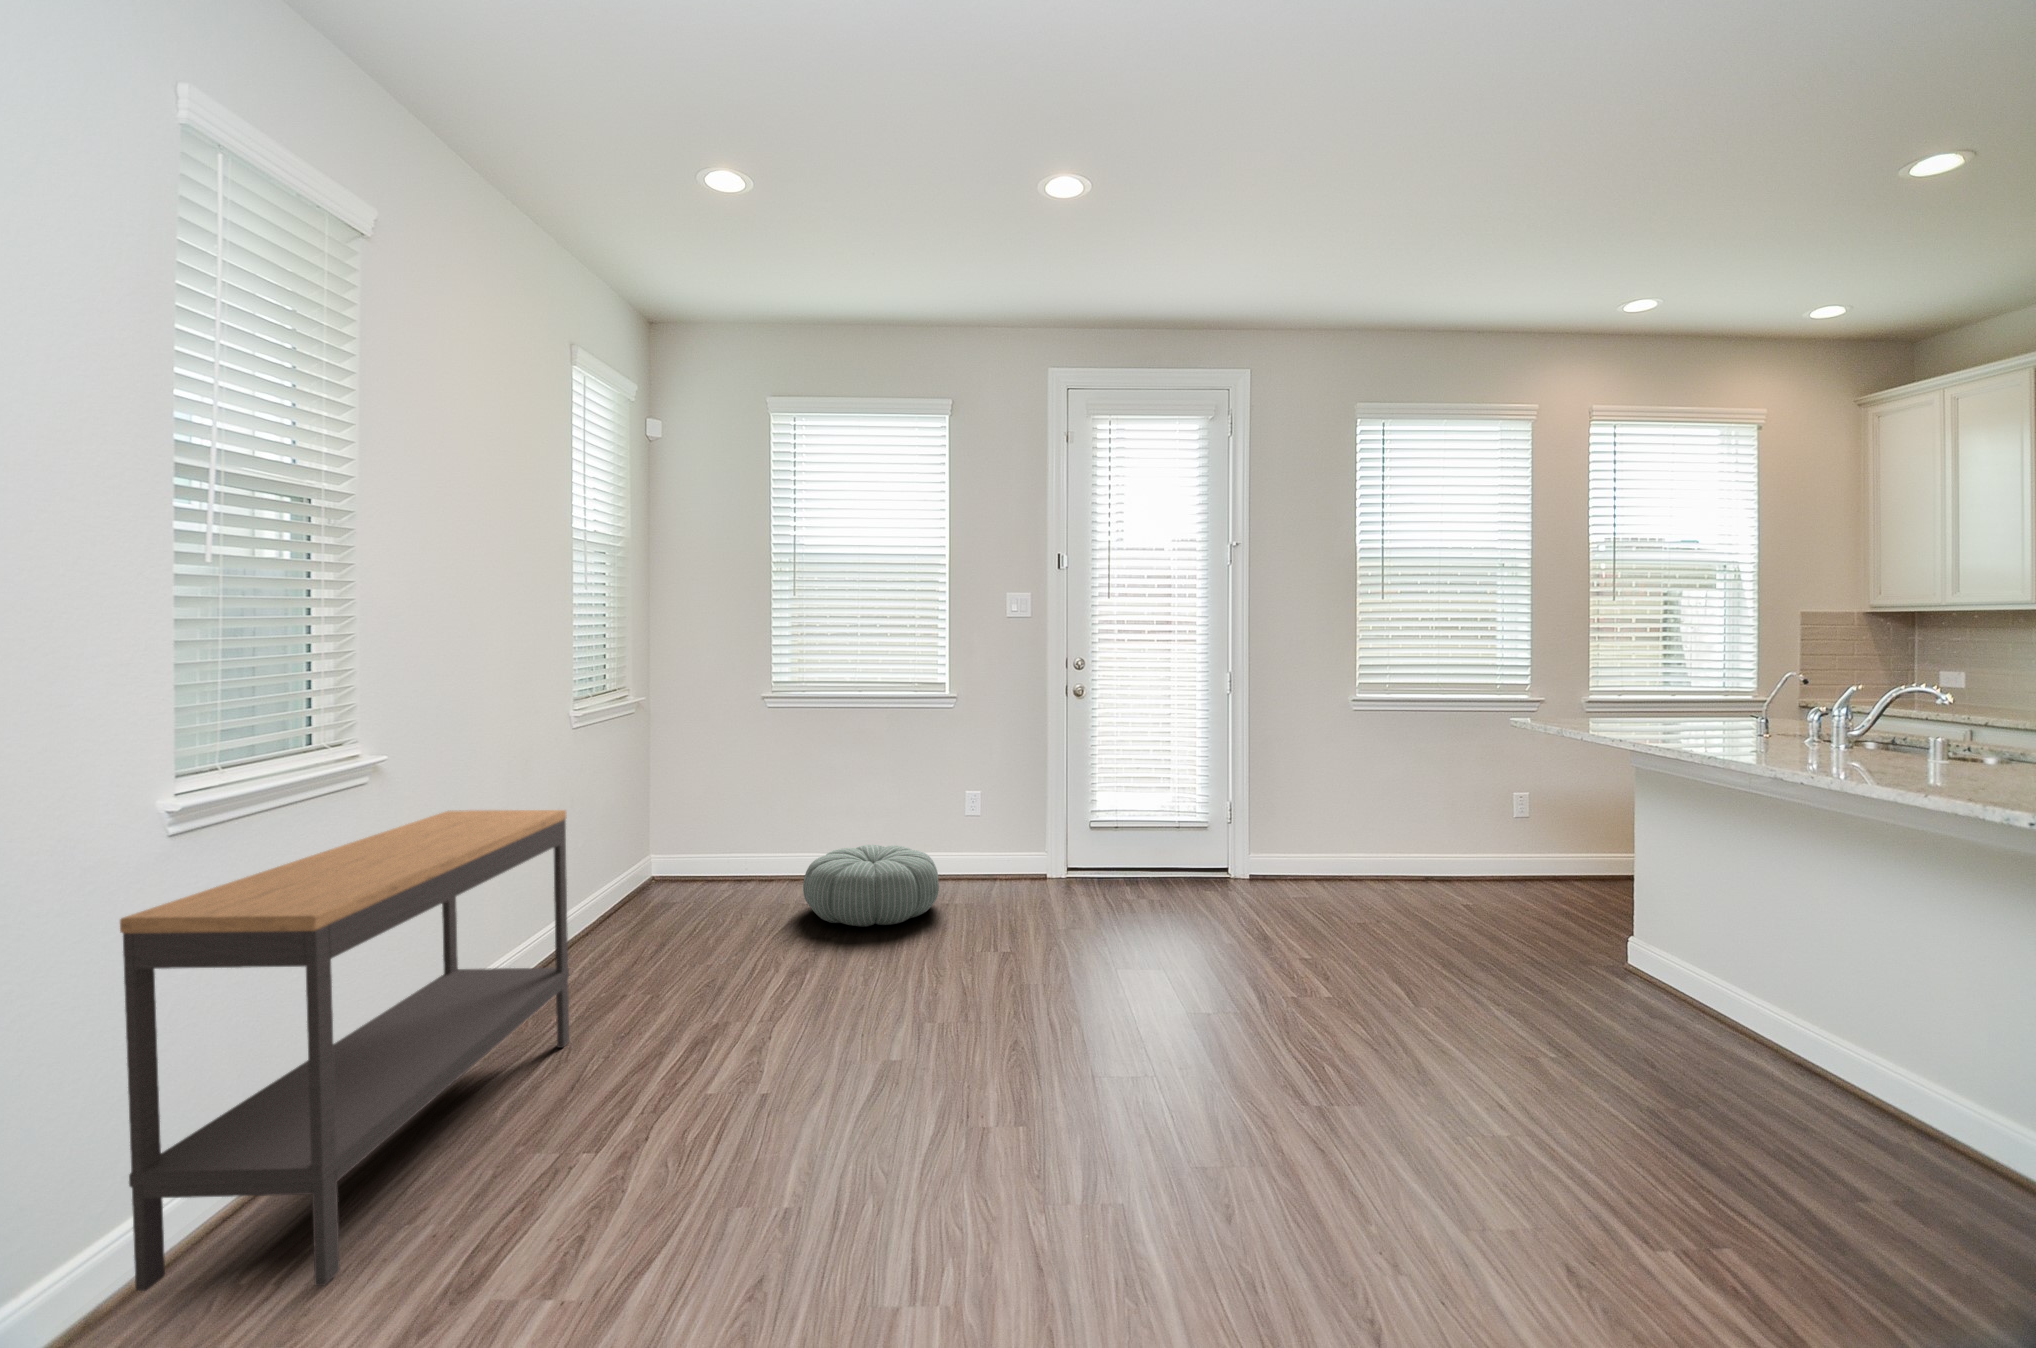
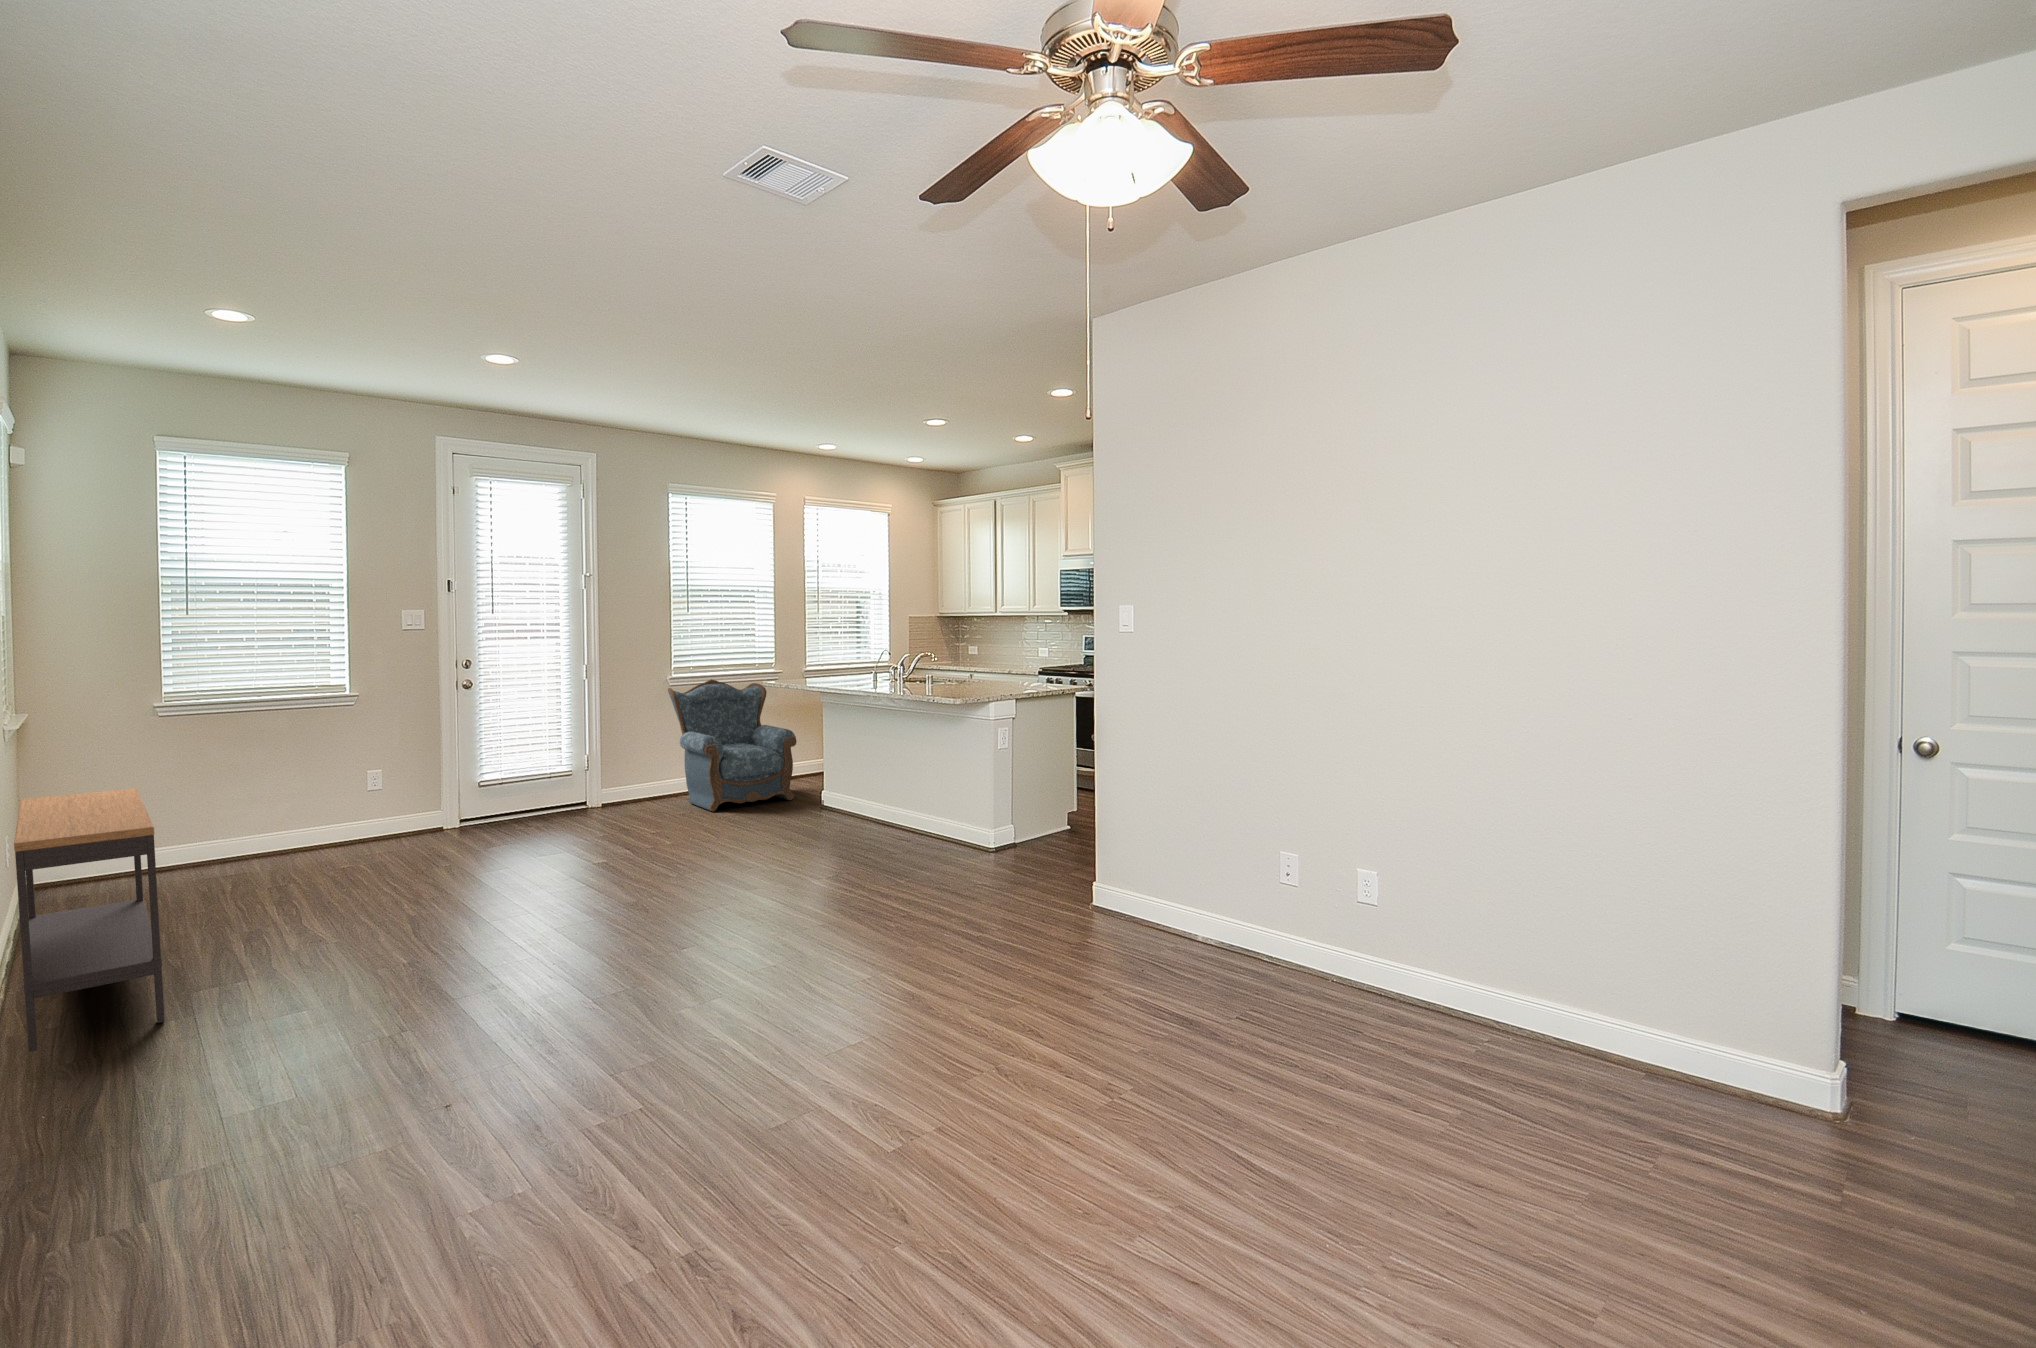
armchair: none [1347,705,1574,927] -> present [668,679,797,811]
pouf: present [803,845,939,927] -> none [244,812,374,872]

